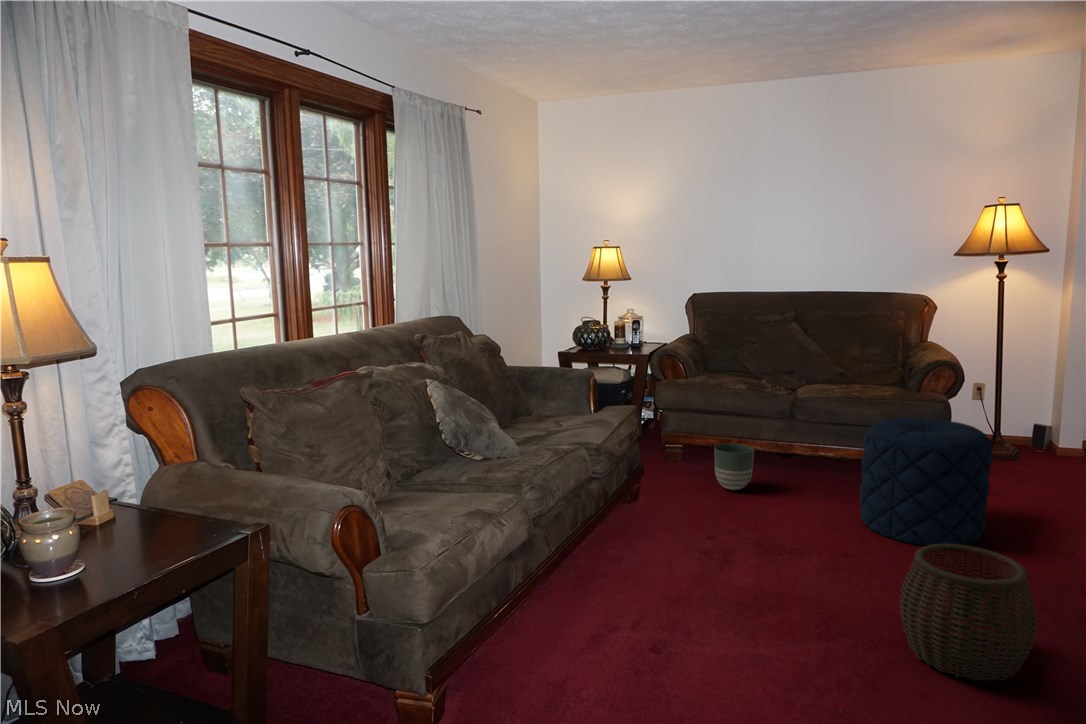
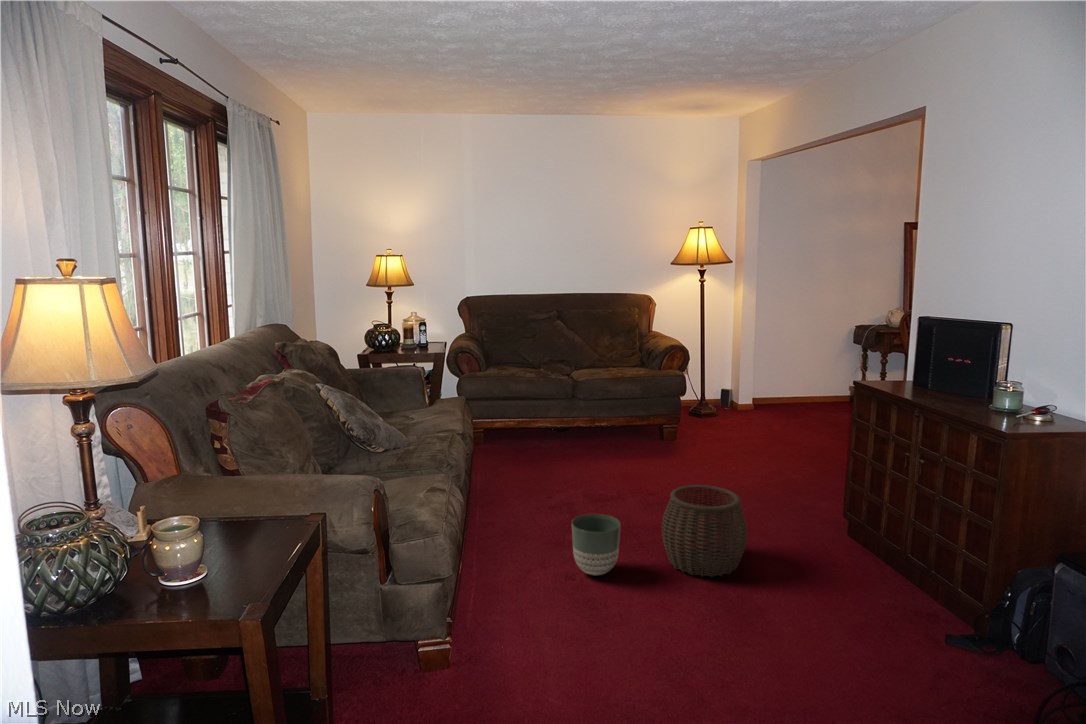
pouf: present [860,417,993,545] -> none [619,394,708,490]
planter: present [714,443,754,490] -> present [572,514,620,575]

